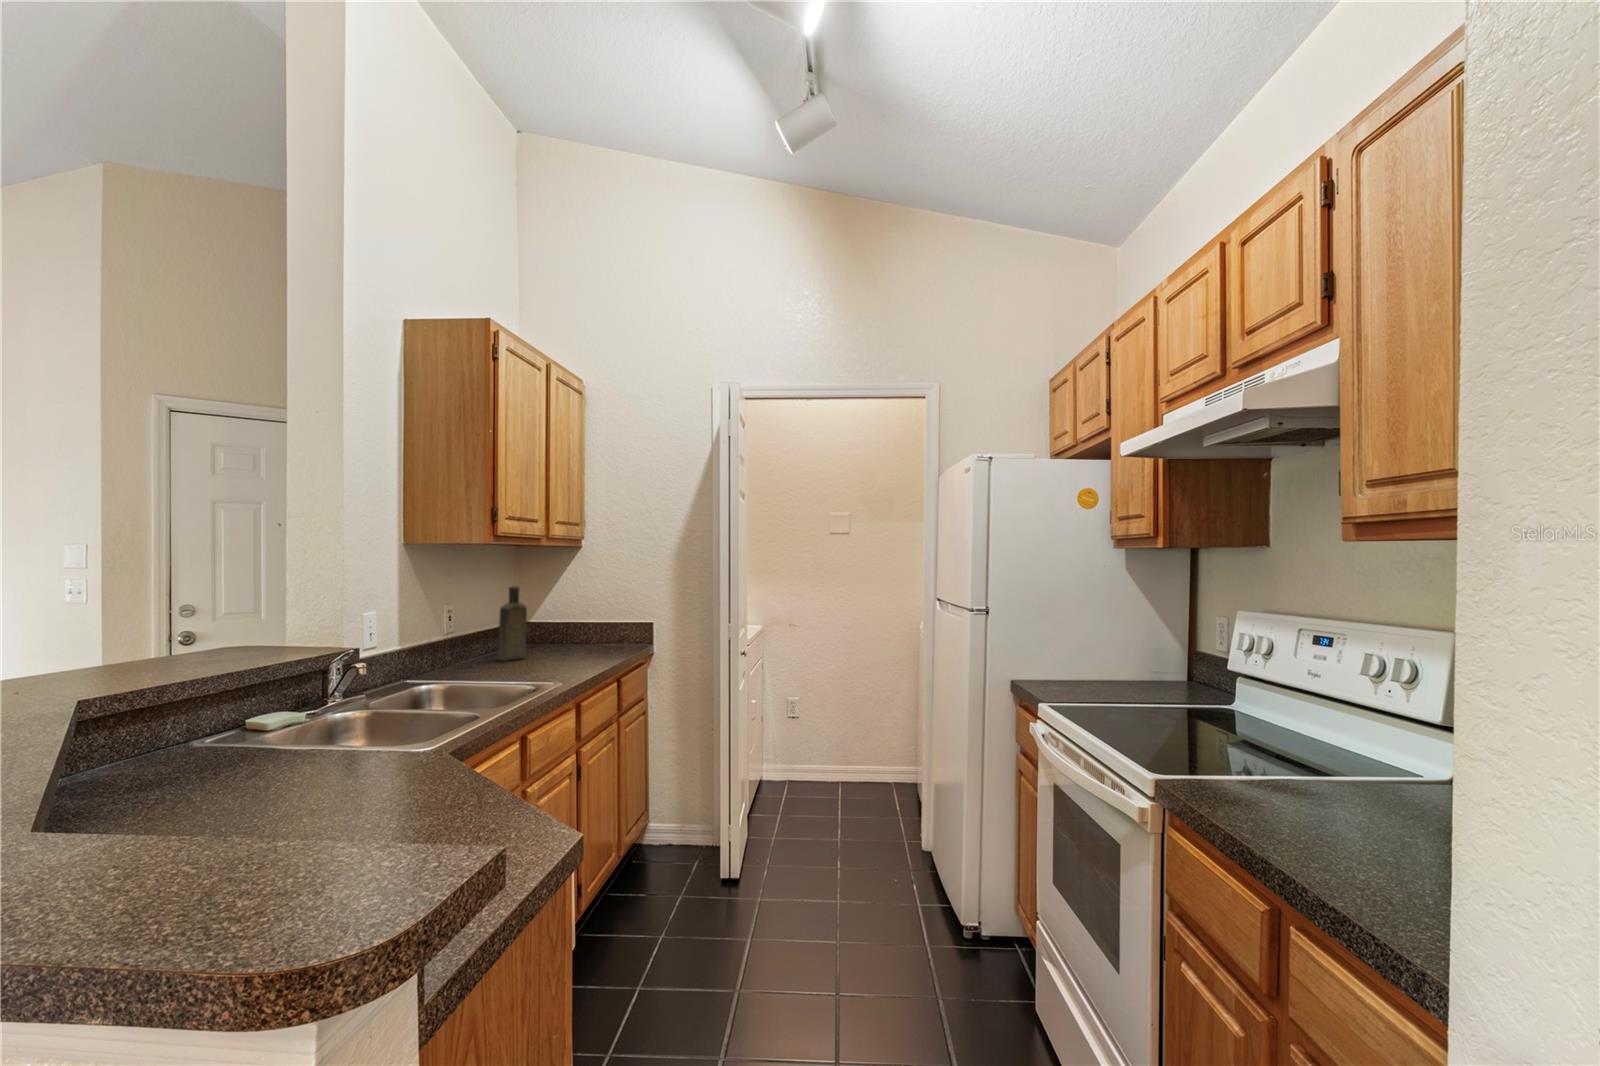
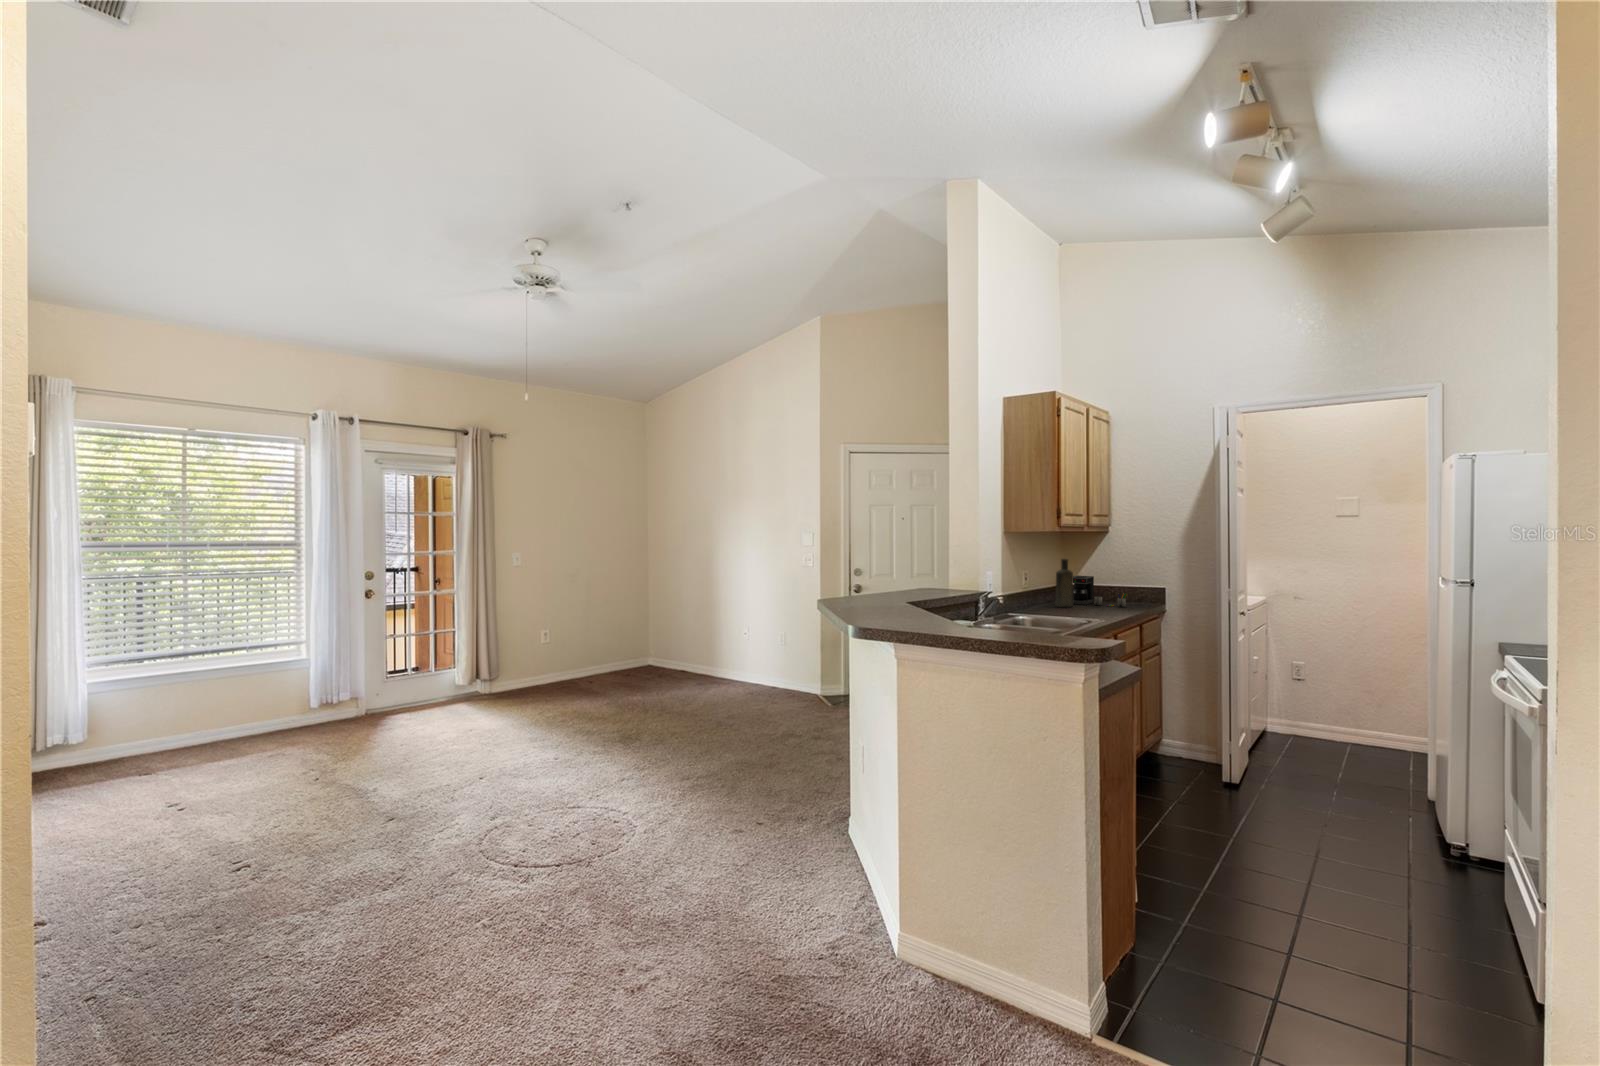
coffee maker: none [524,609,606,653] -> present [1073,576,1128,607]

